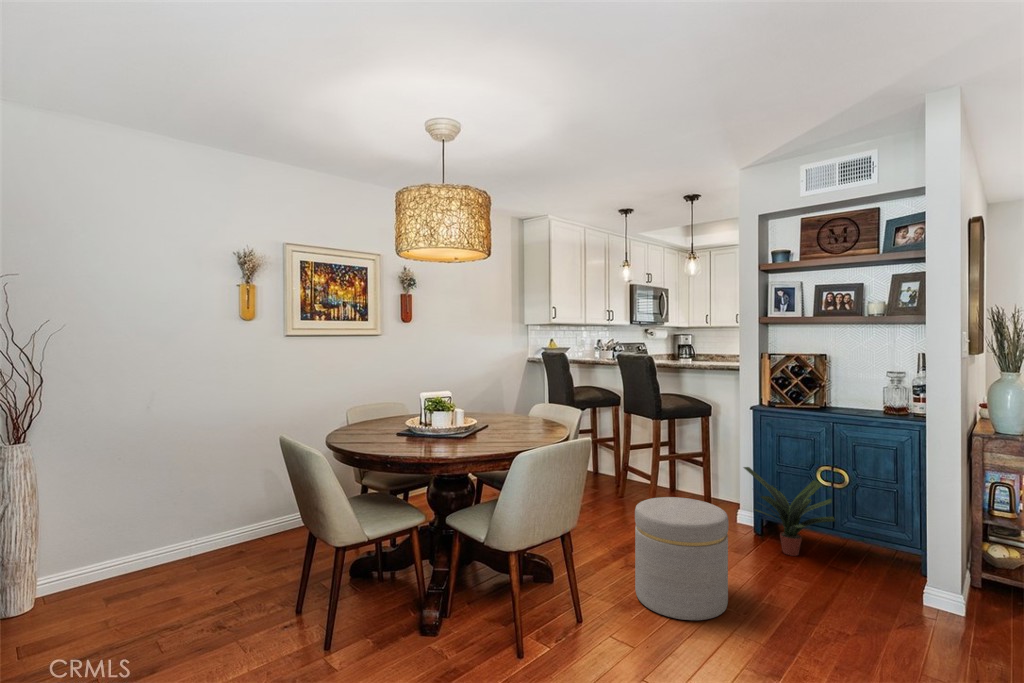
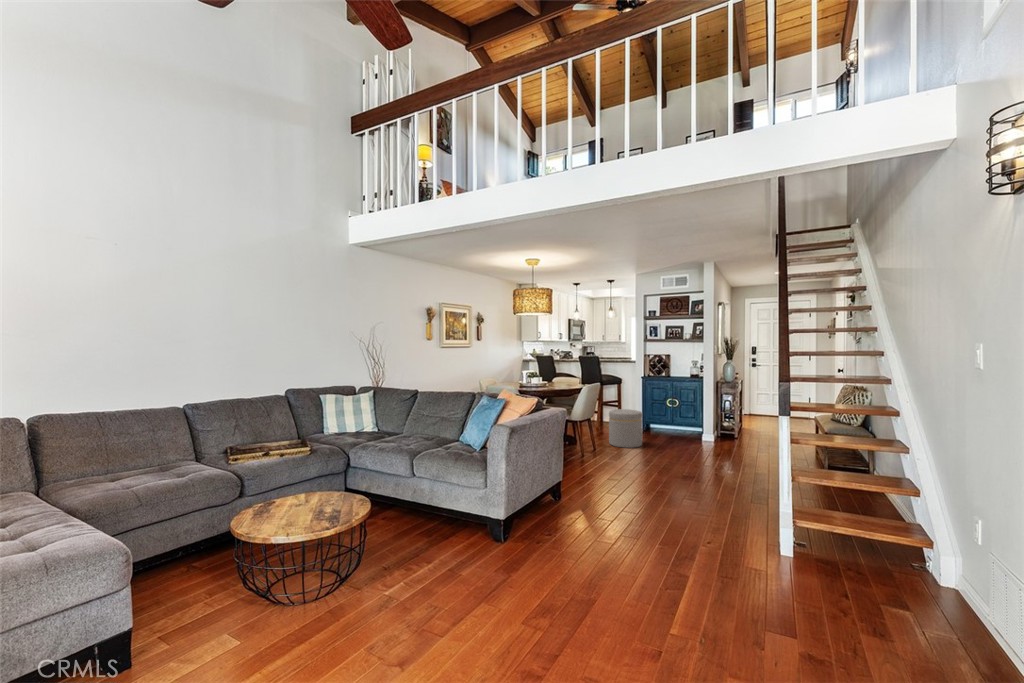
potted plant: present [744,467,835,556] -> none [640,401,675,434]

